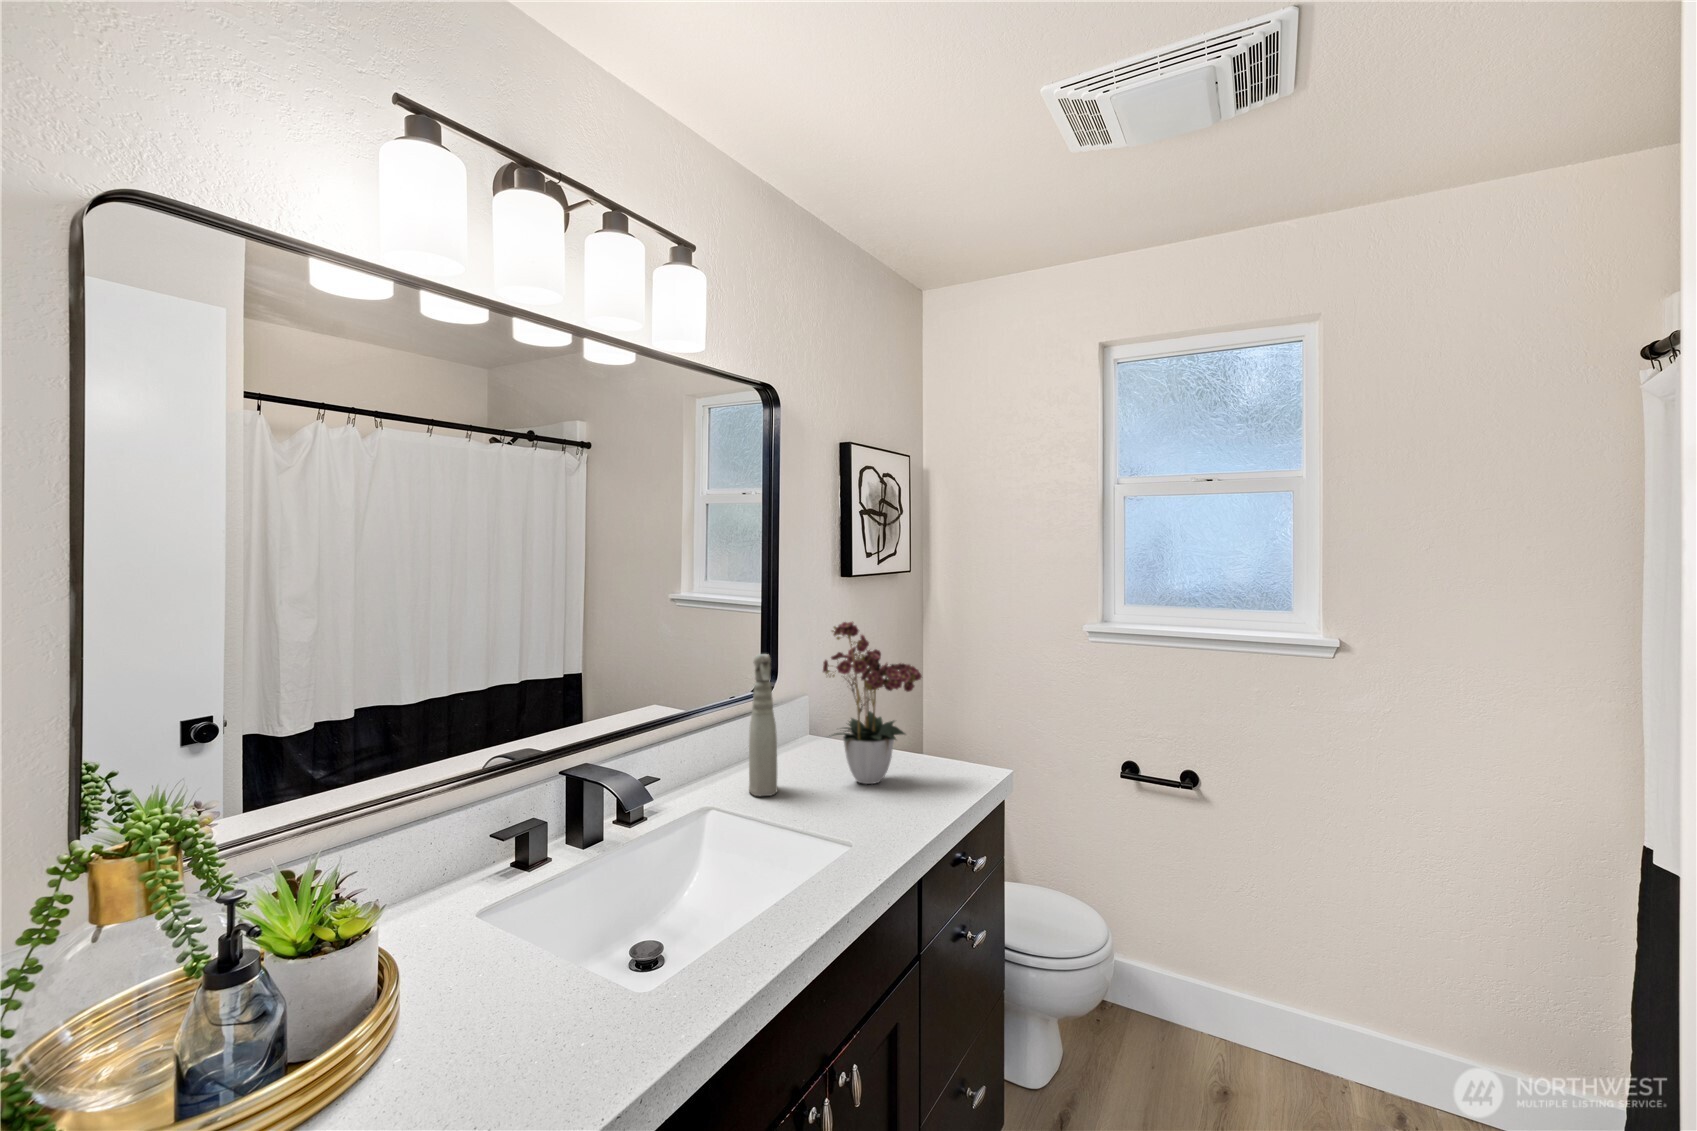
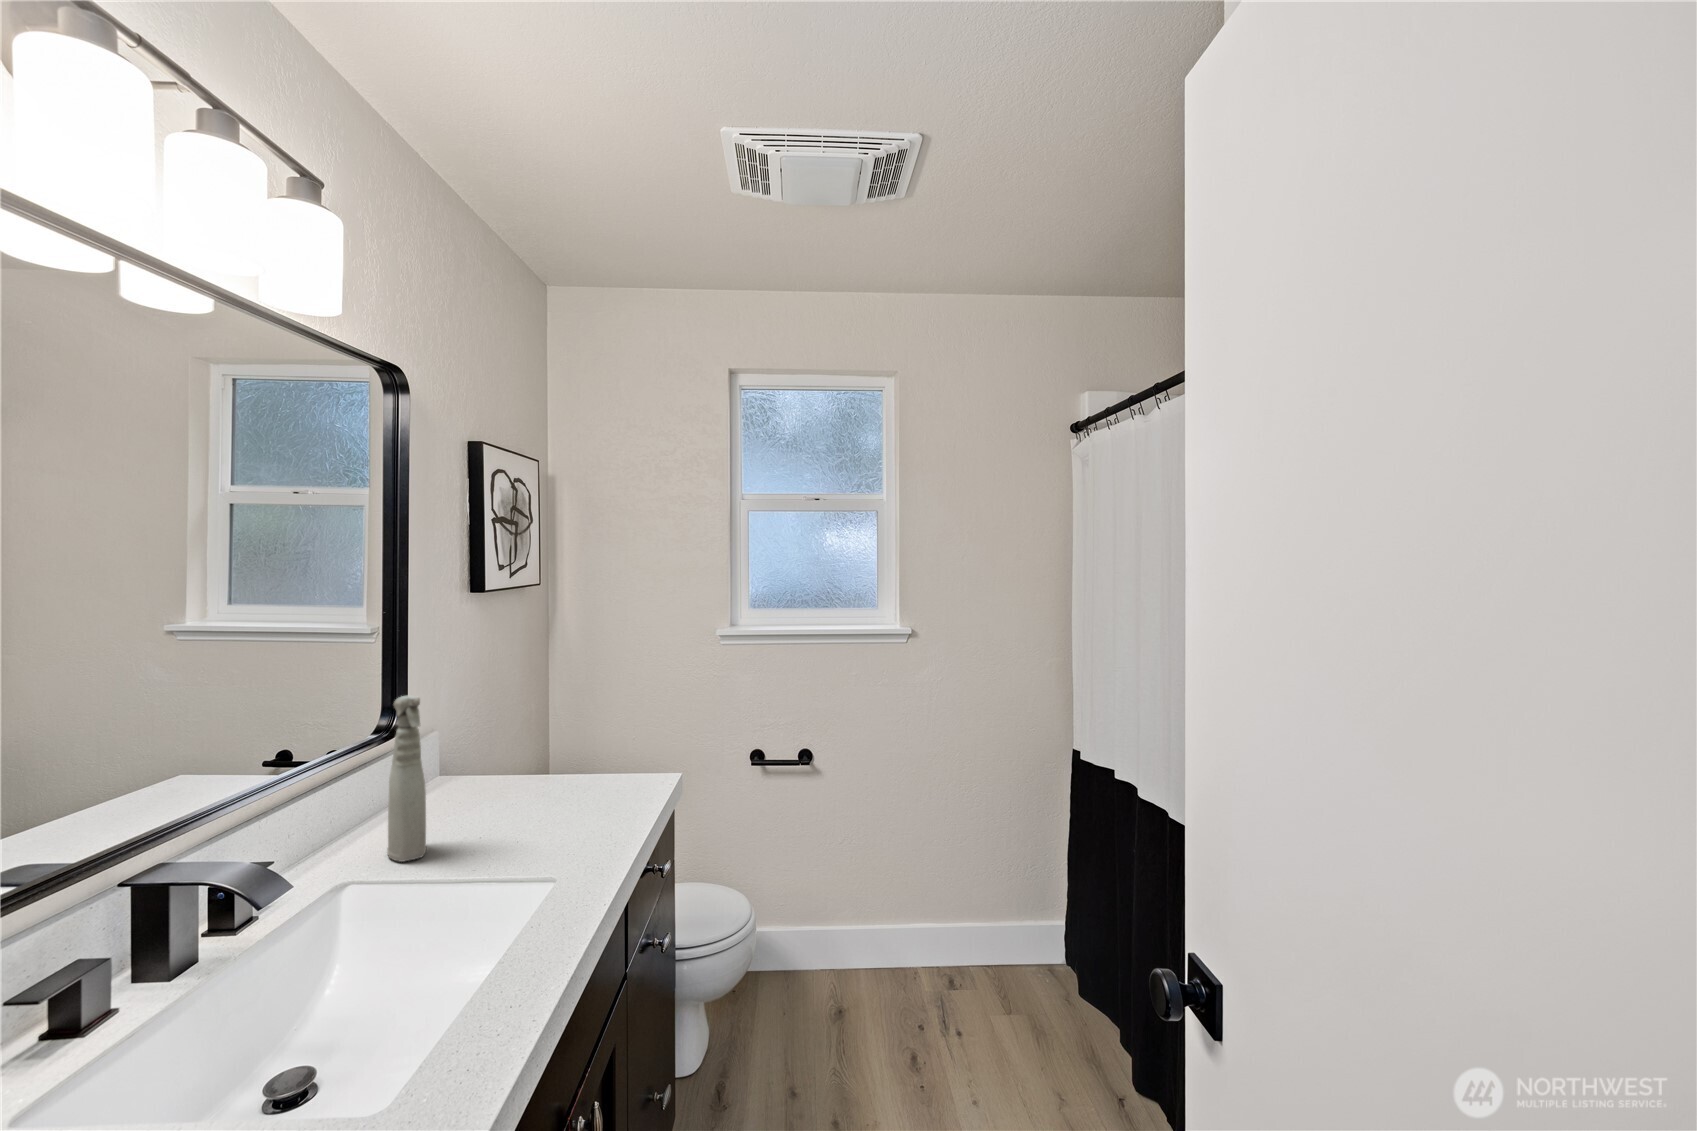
flower arrangement: present [823,621,922,784] -> none [475,644,602,826]

